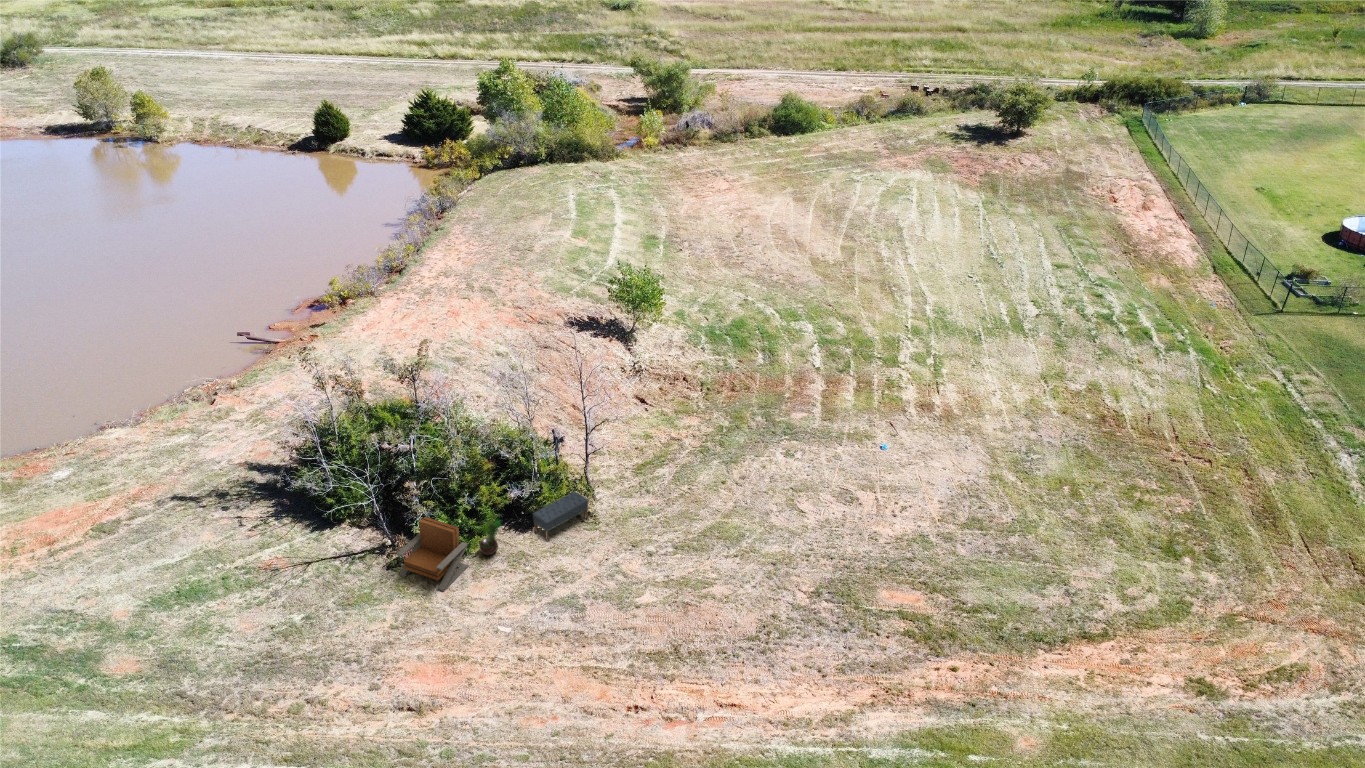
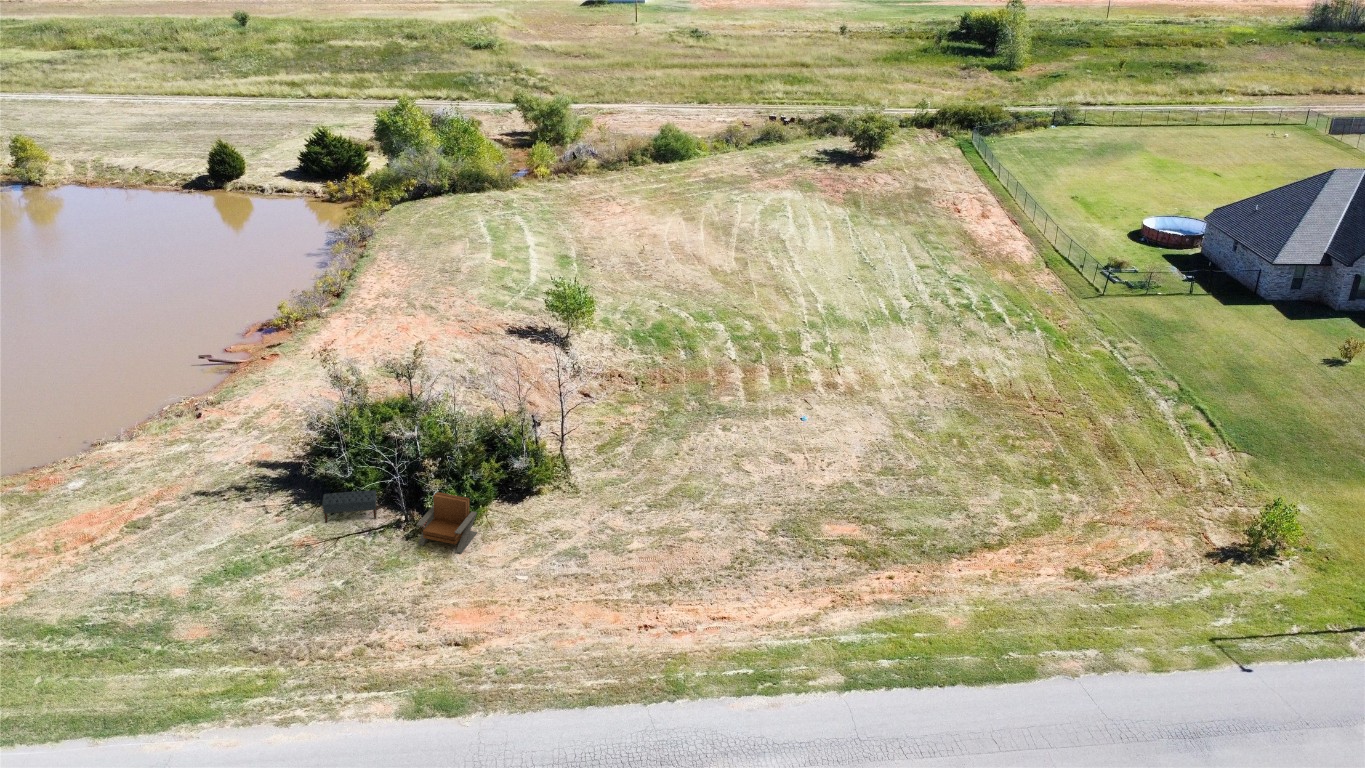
bench: present [533,491,588,541] -> present [322,490,377,522]
potted tree: present [479,521,500,555] -> none [483,490,505,523]

